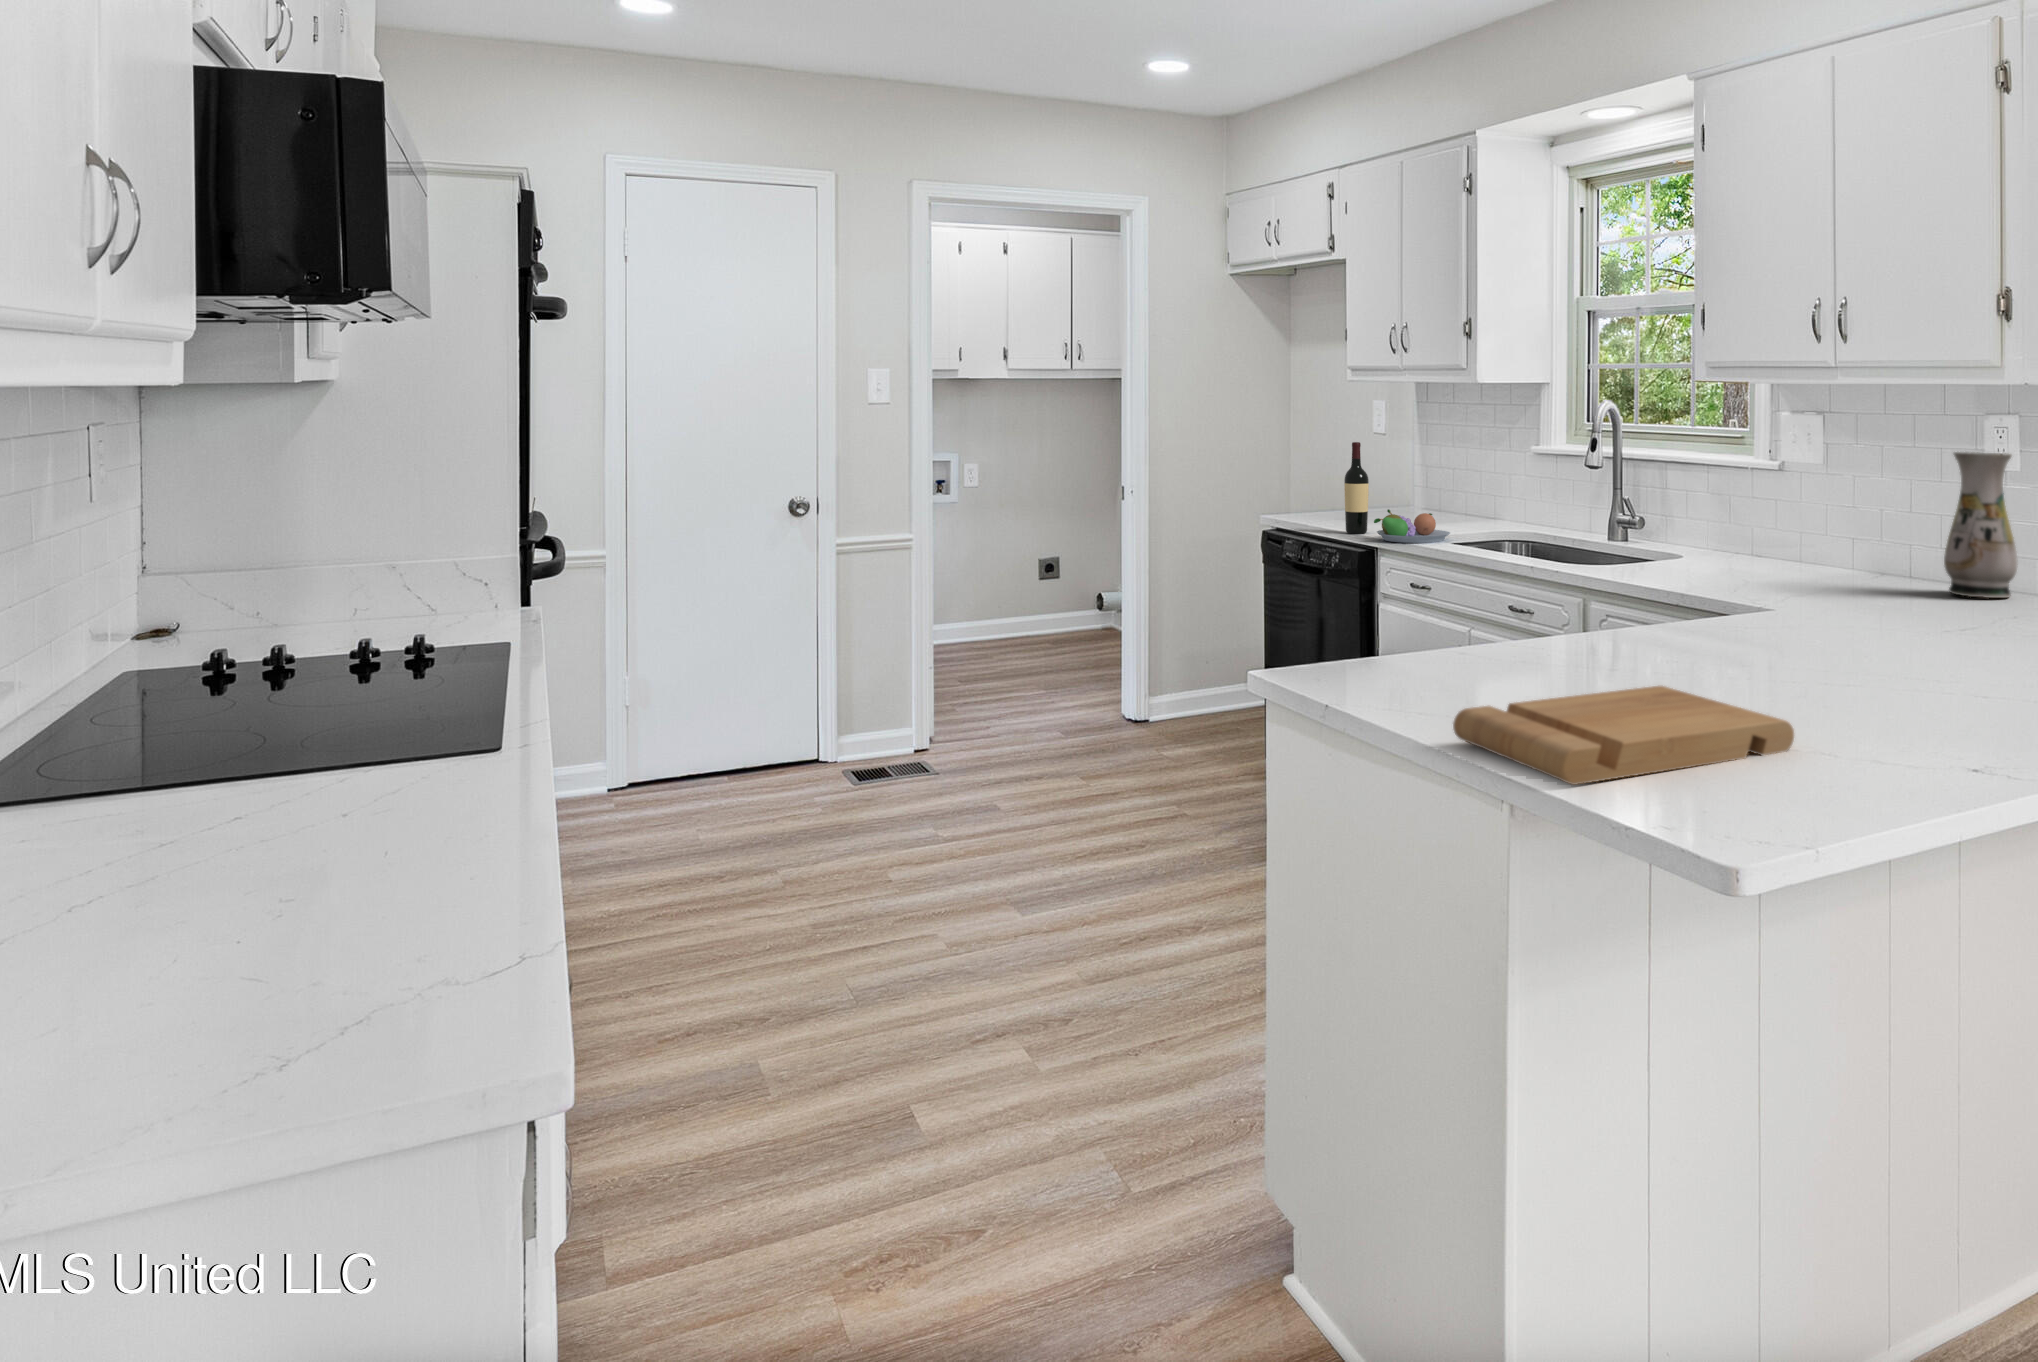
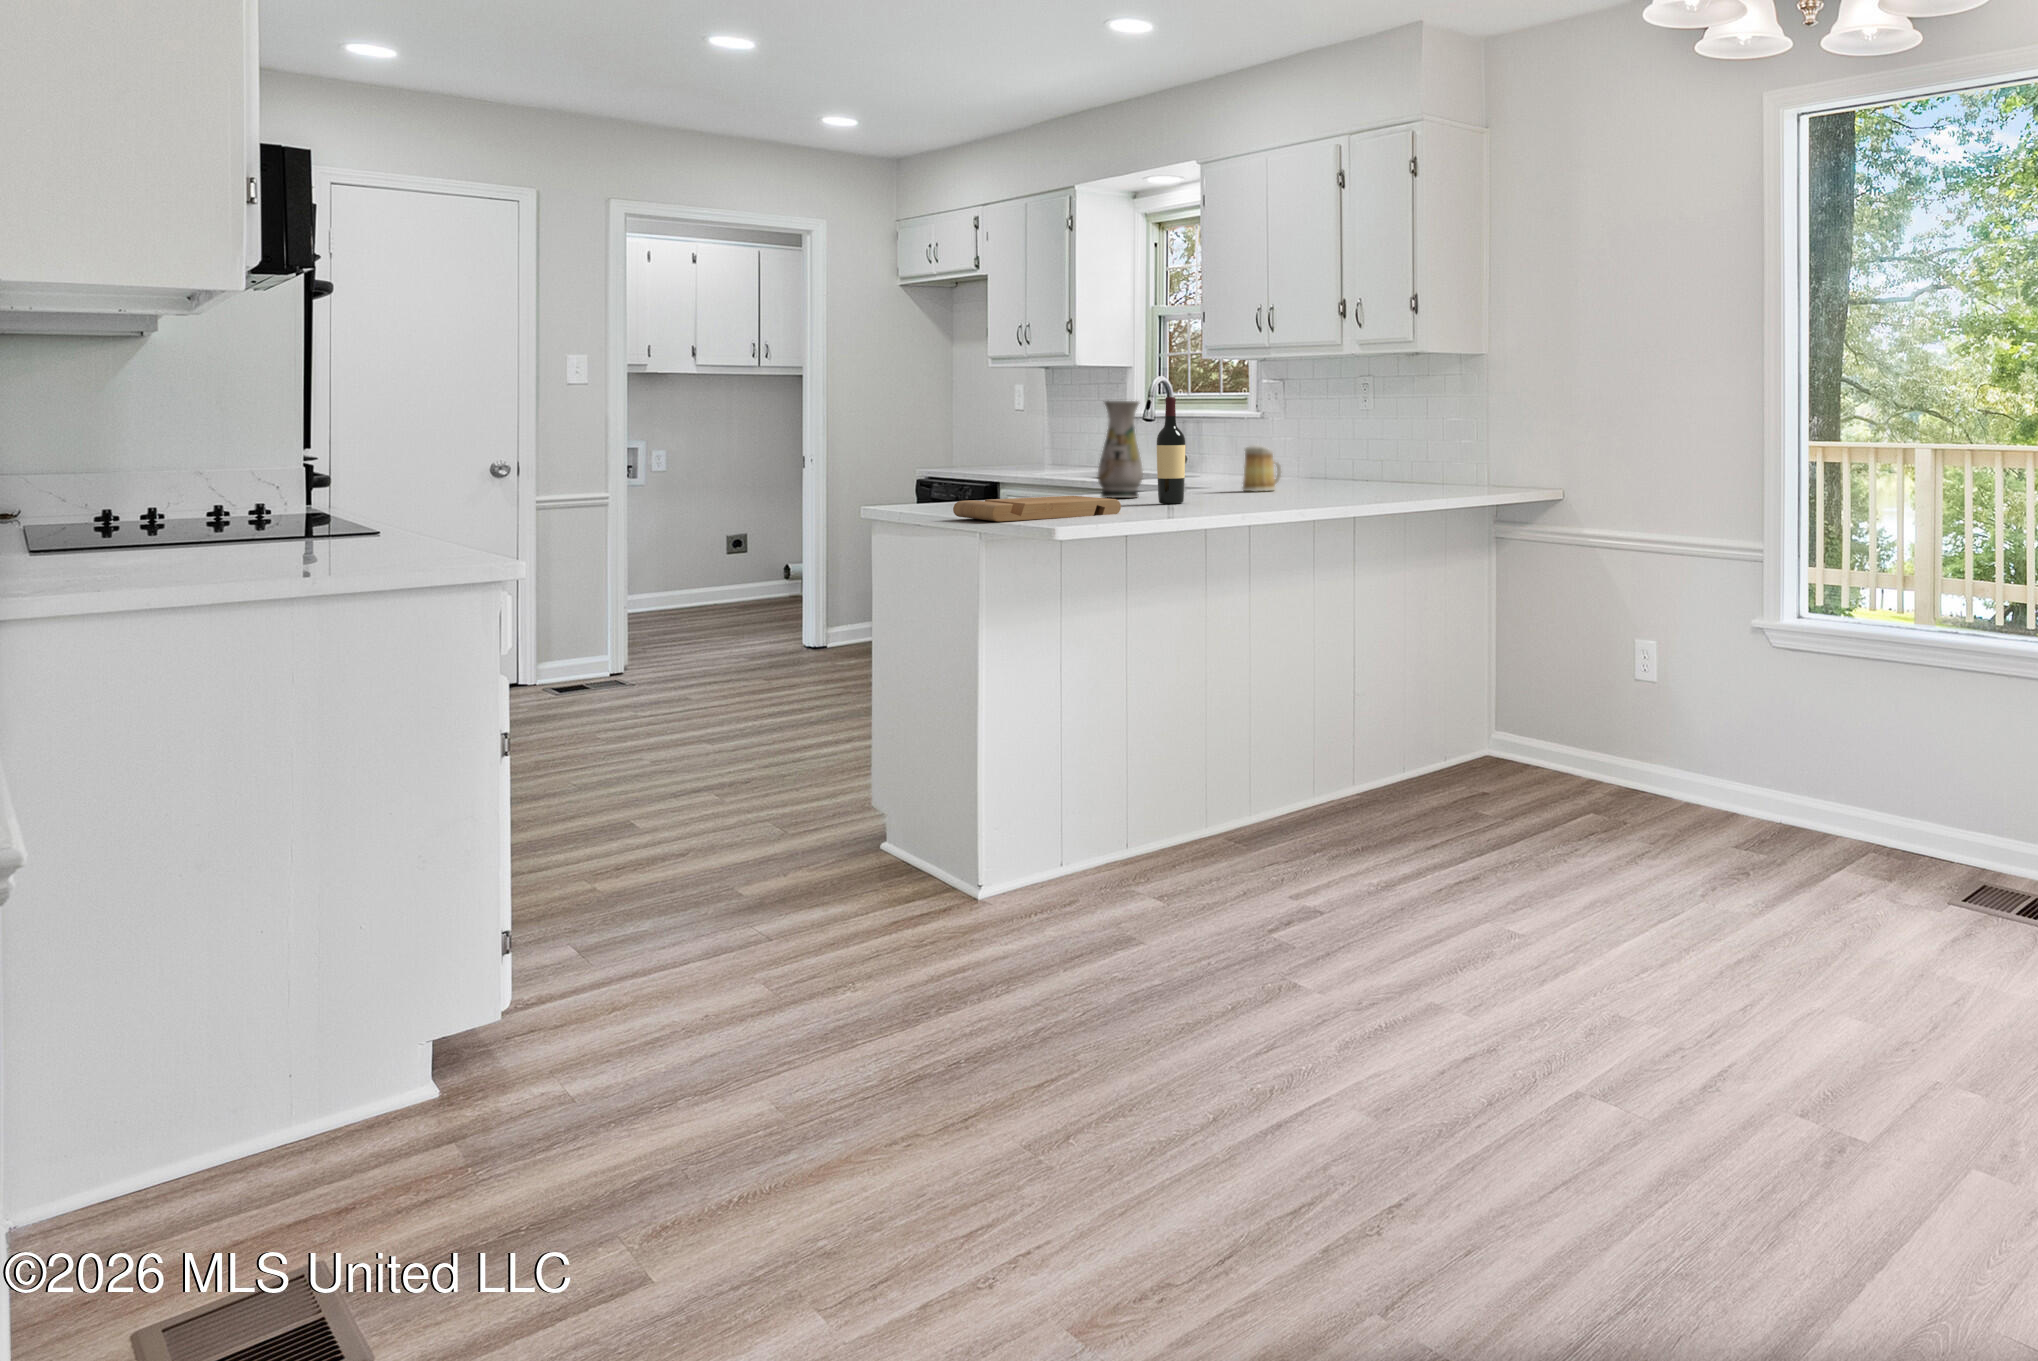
wine bottle: present [1344,442,1369,534] -> present [1157,397,1185,504]
vase: present [1944,452,2018,598] -> present [1098,401,1143,498]
fruit bowl: present [1374,509,1450,543] -> none [997,459,1057,482]
mug: none [1853,545,1926,630] -> present [1243,445,1281,492]

